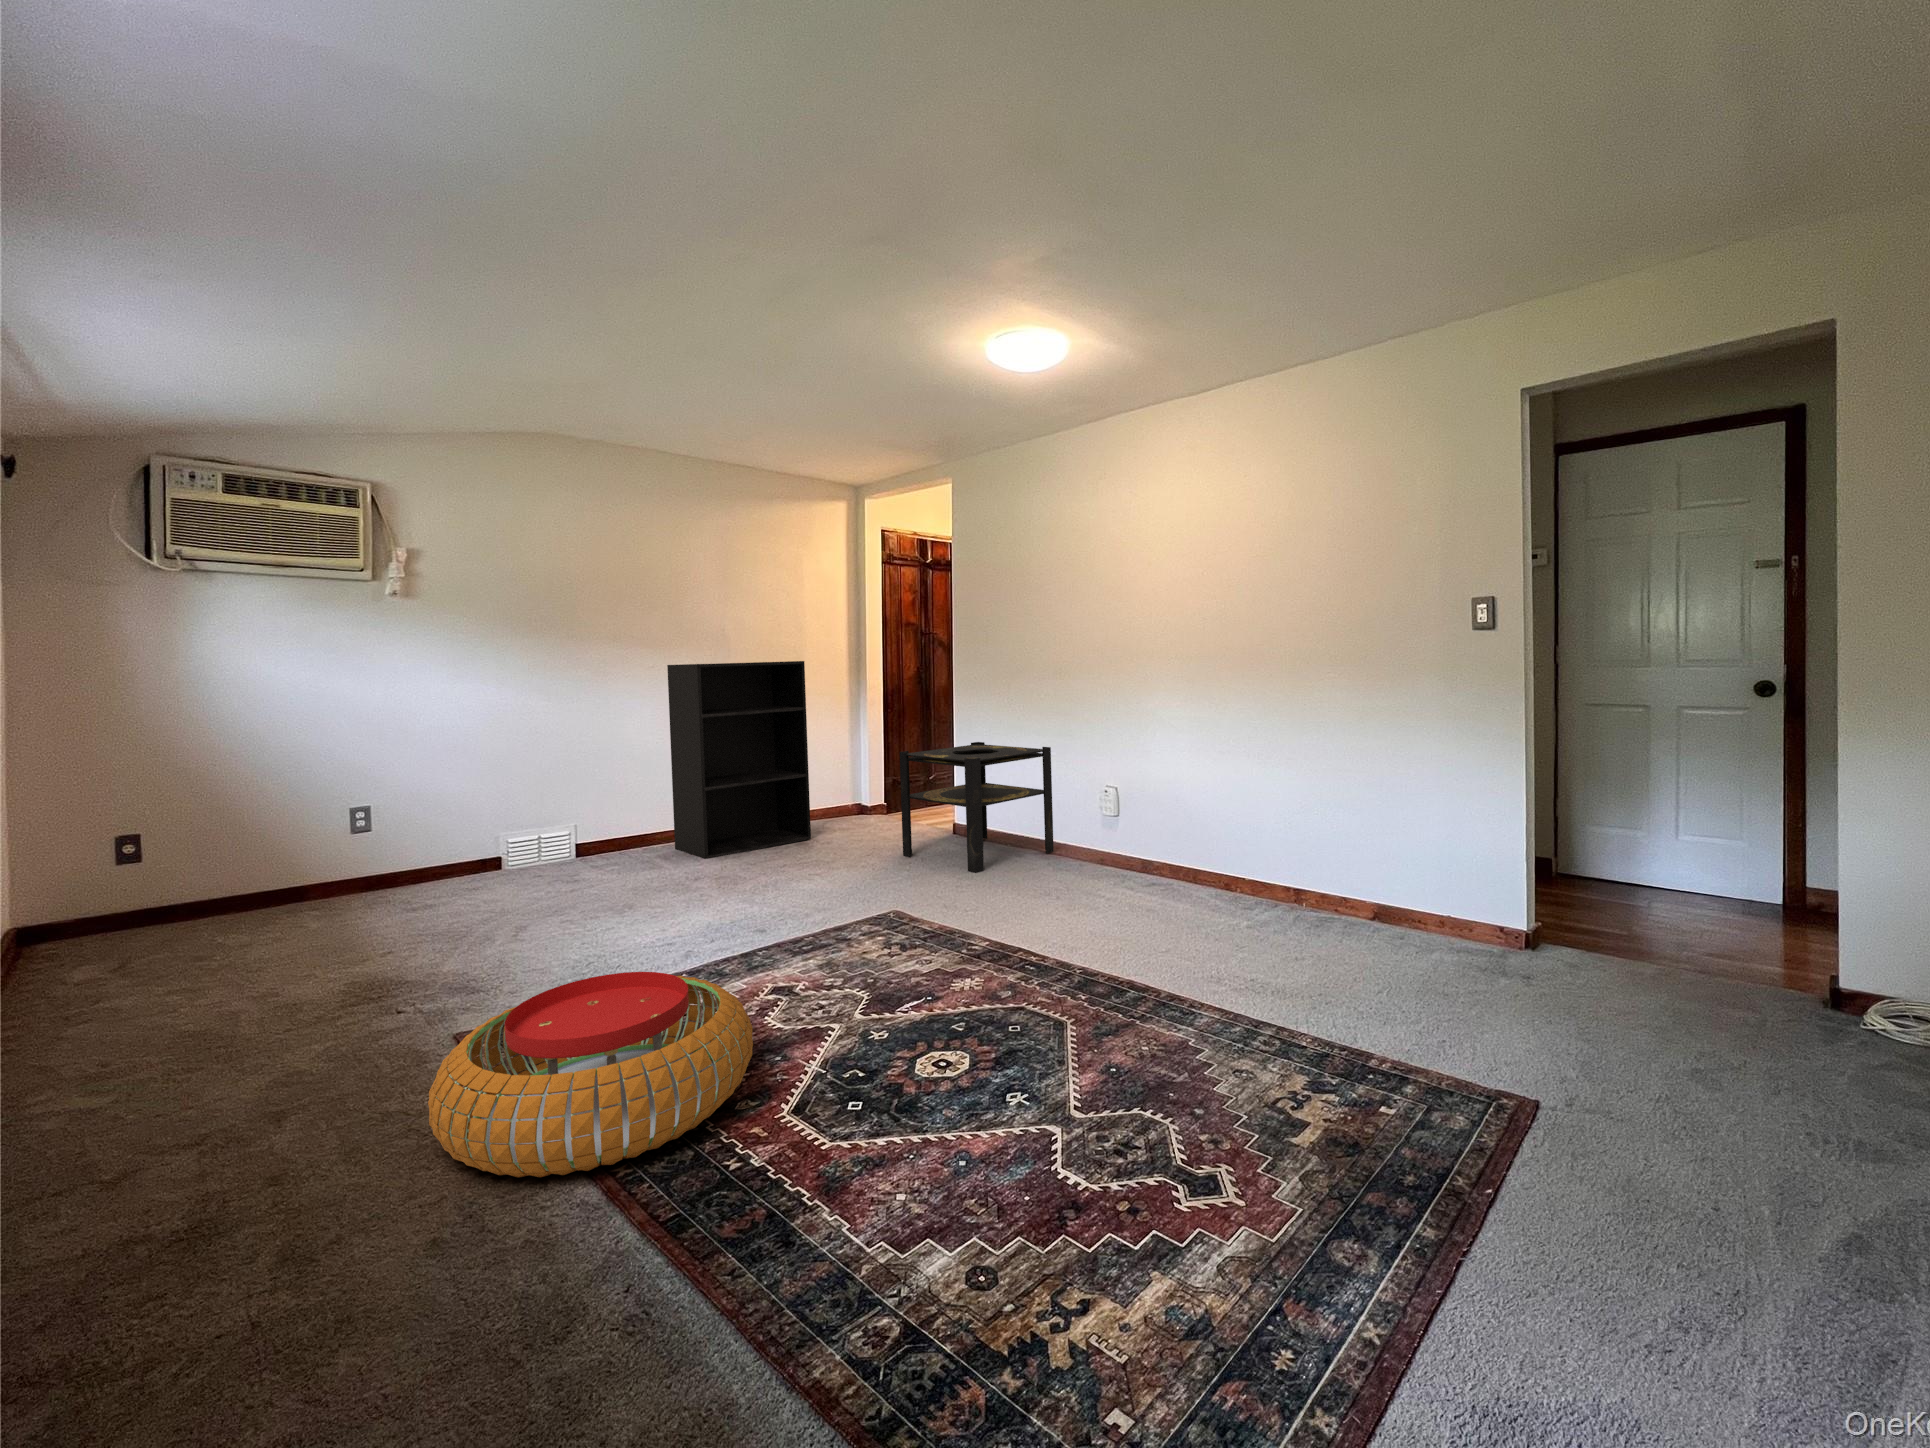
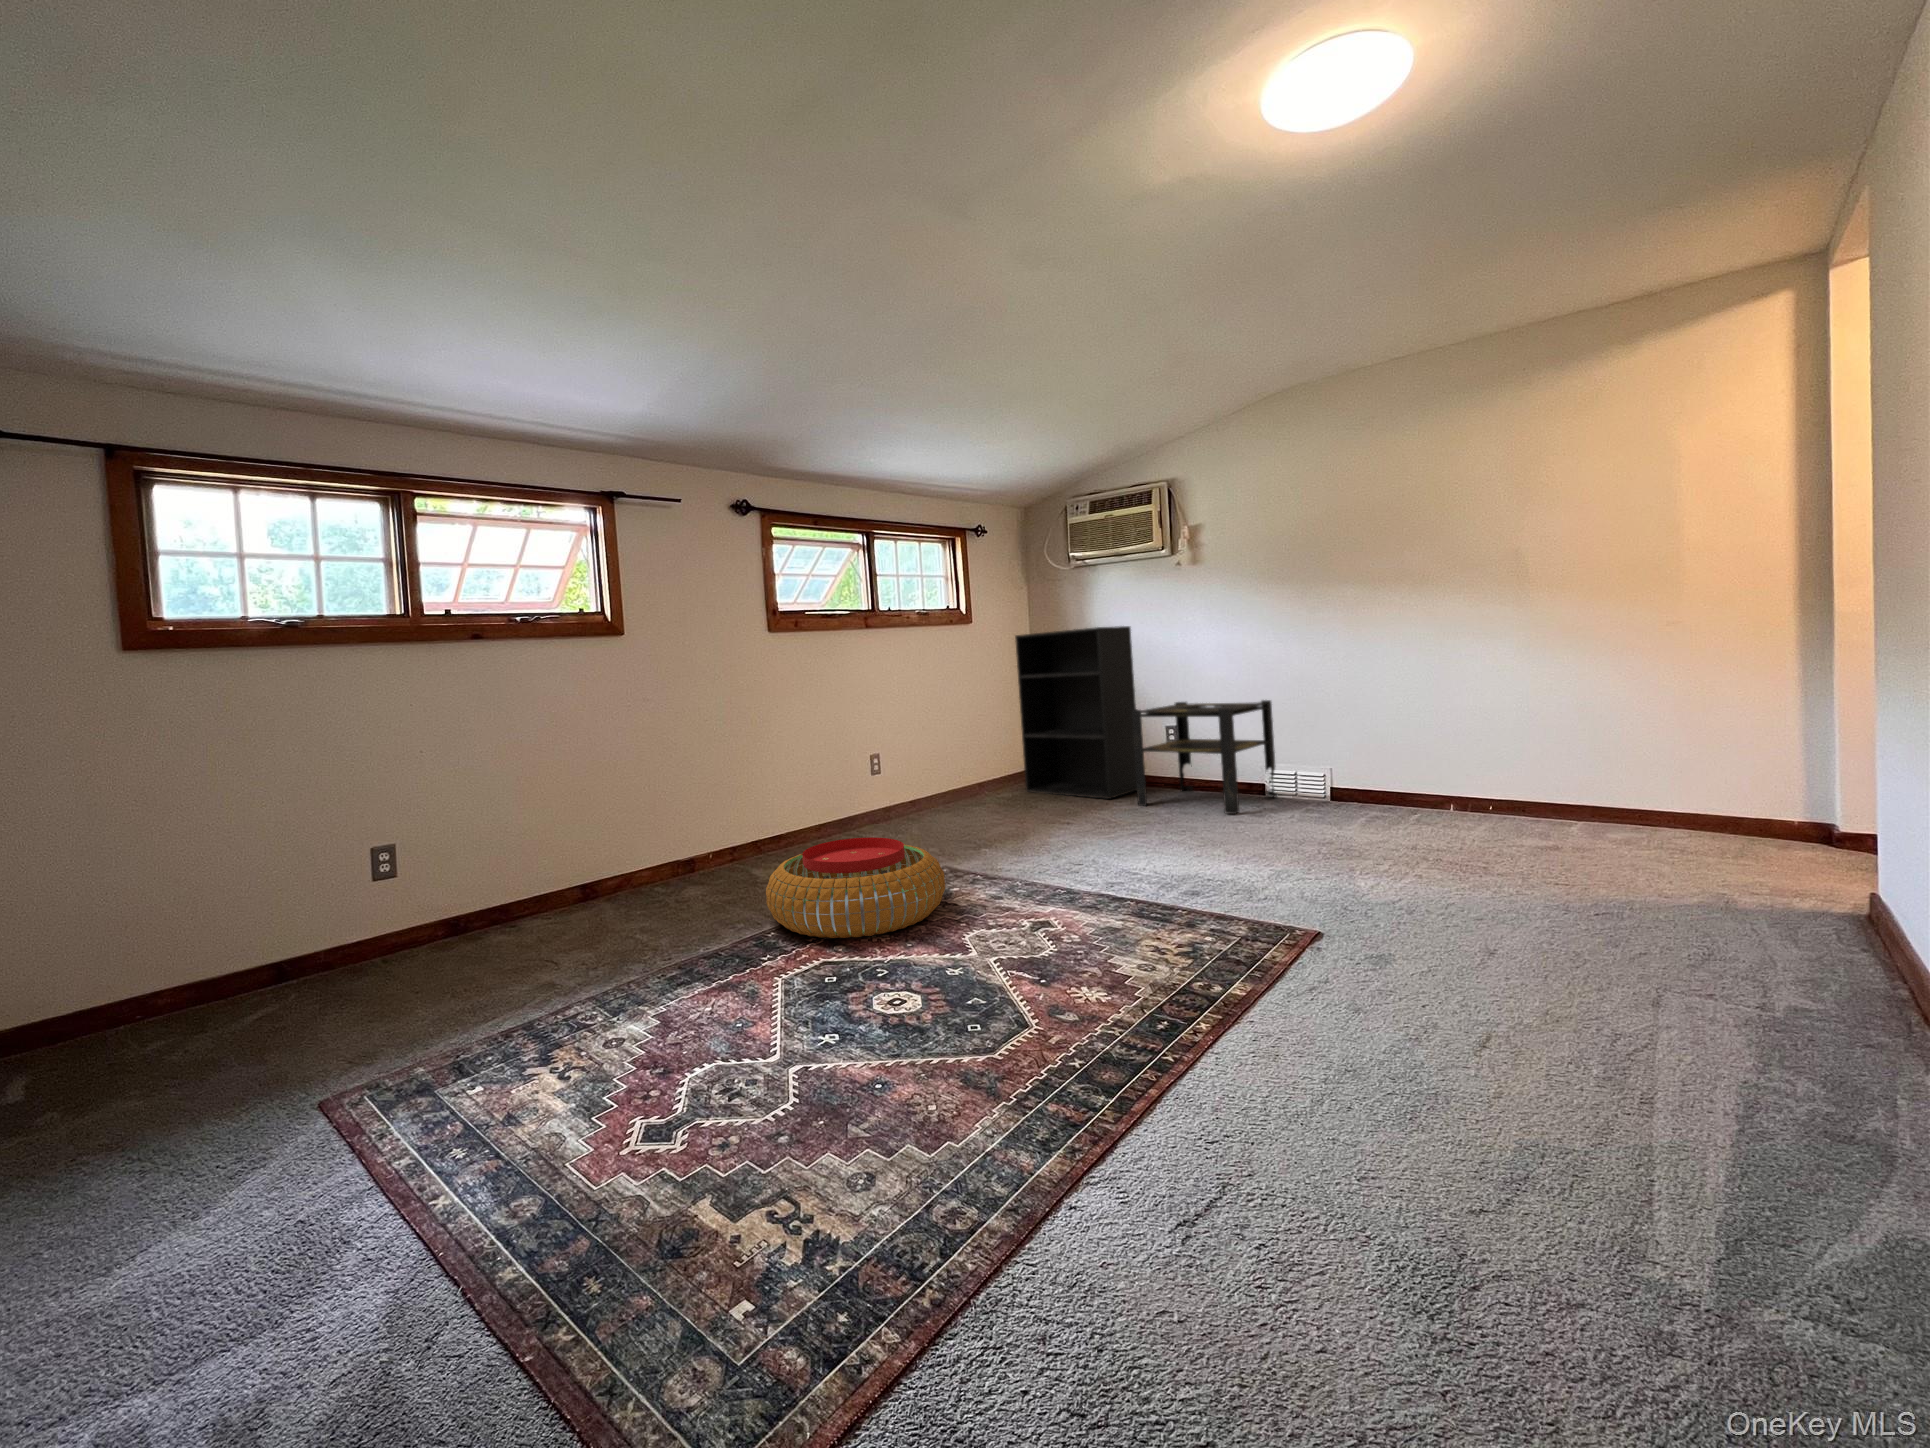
bookshelf: present [667,661,811,859] -> present [1015,626,1137,799]
side table: present [900,742,1054,873] -> present [1132,700,1277,814]

